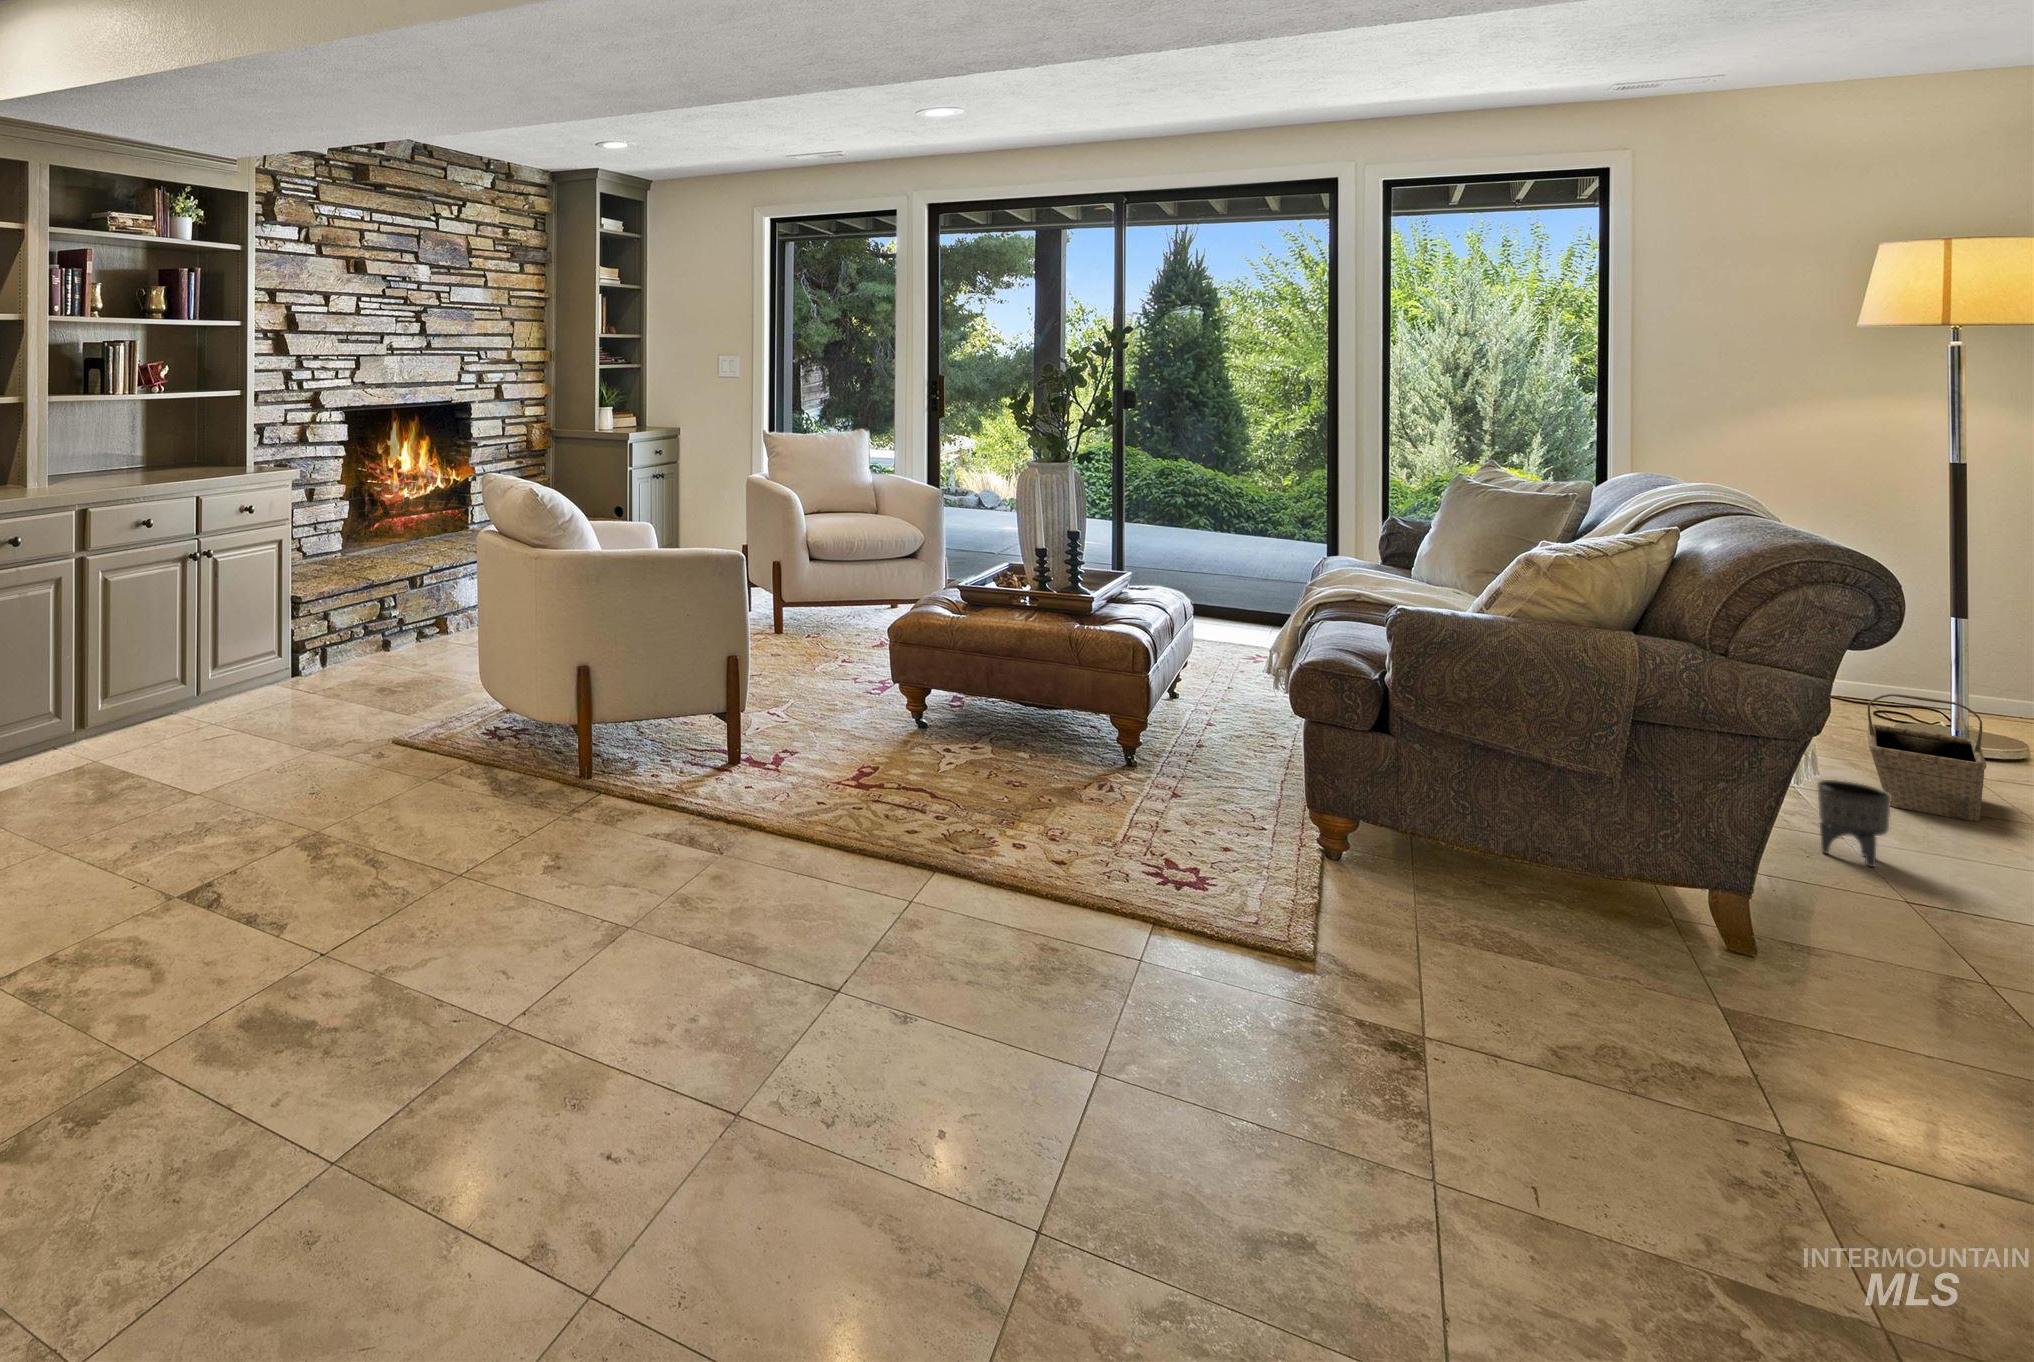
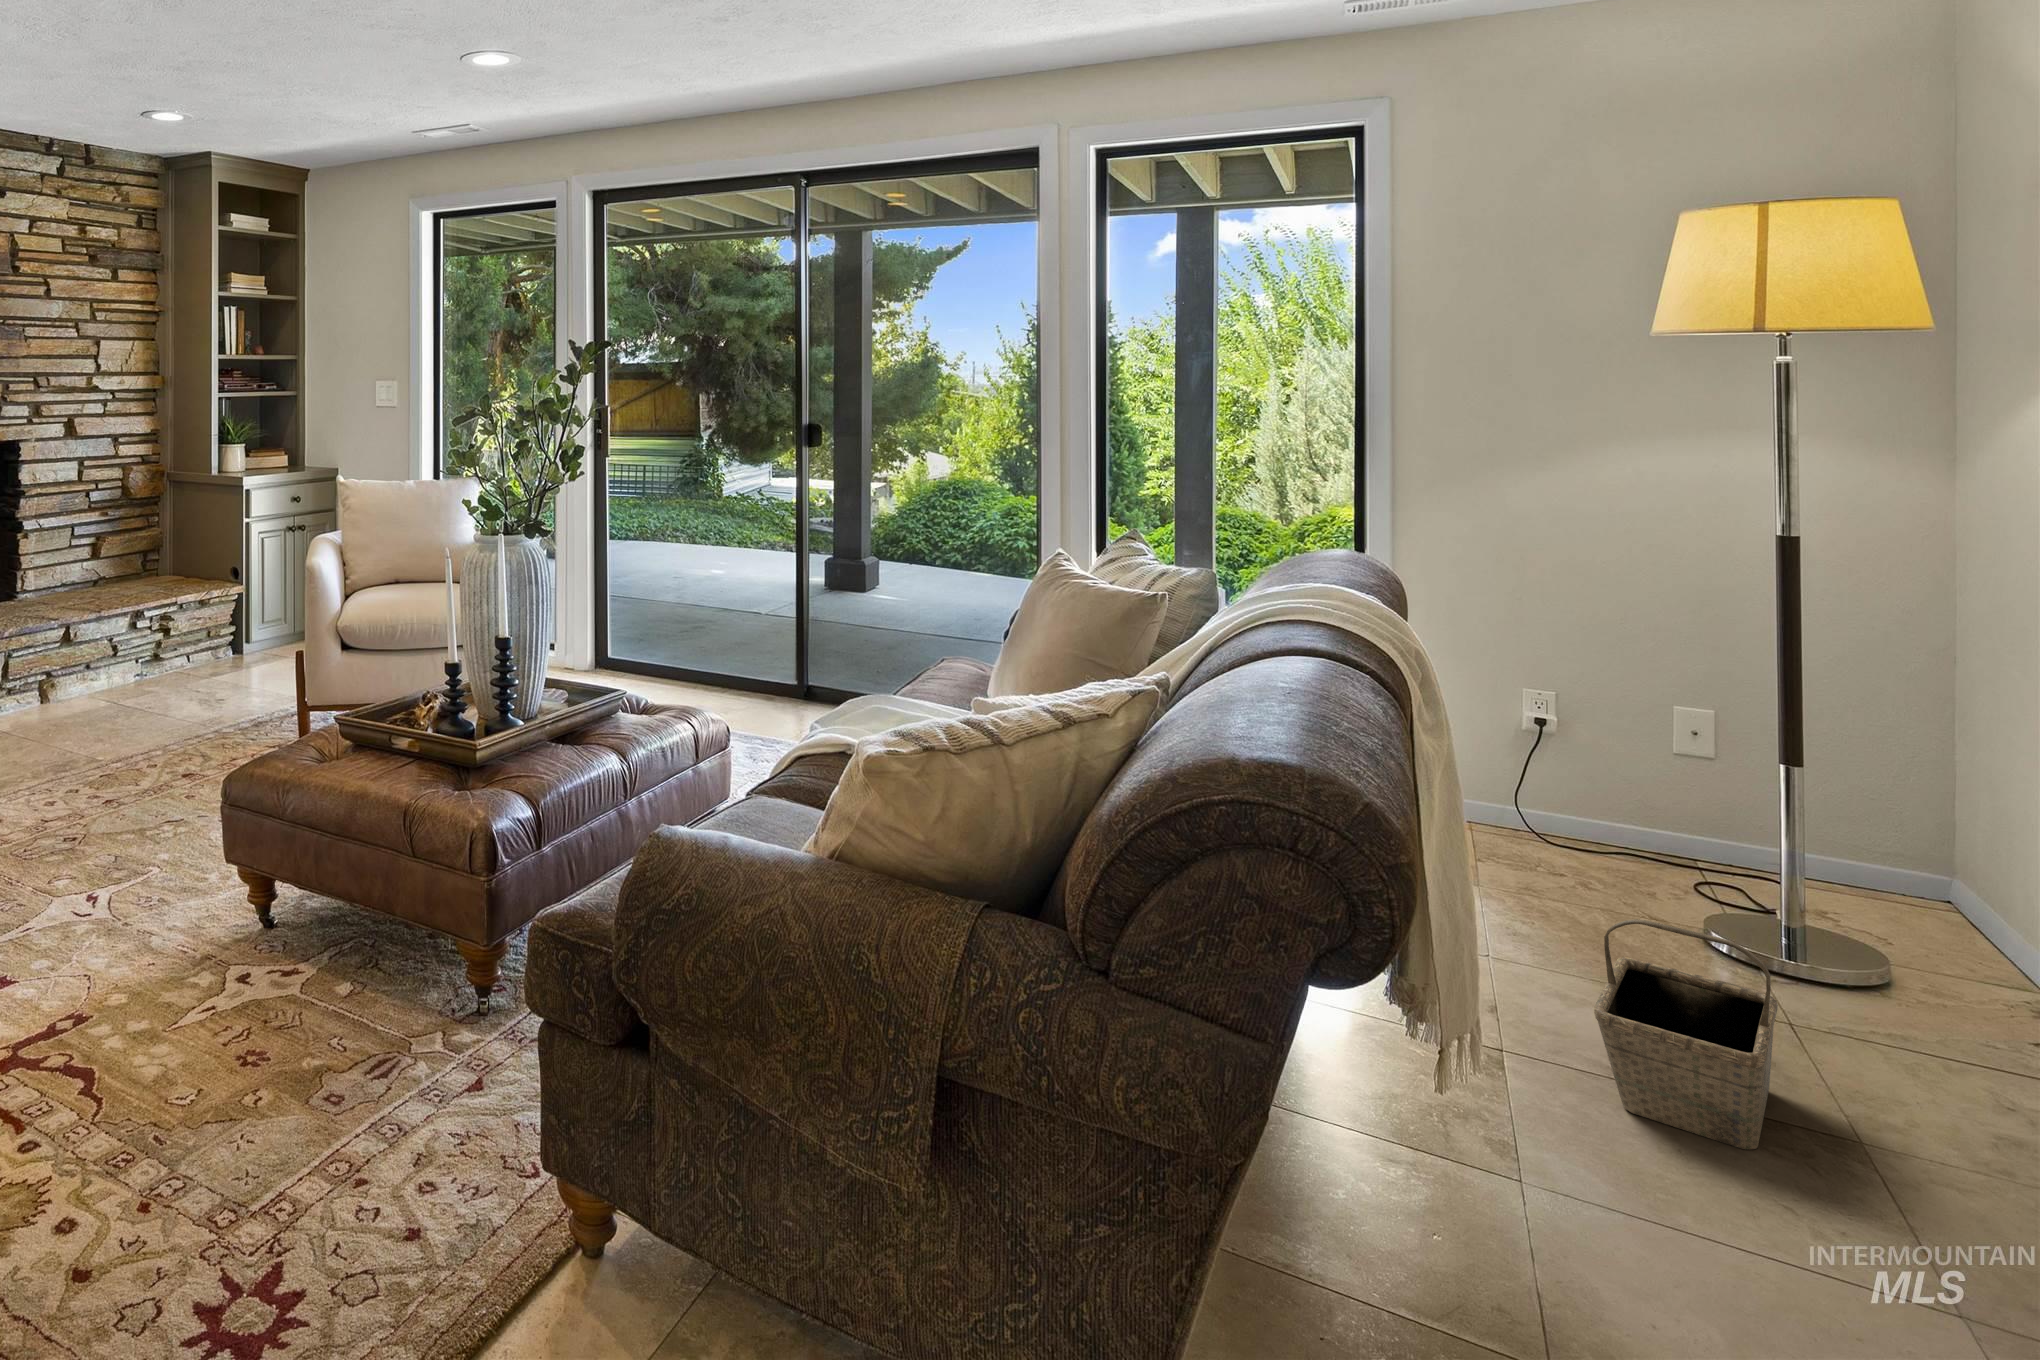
planter: present [1817,780,1890,867] -> none [1443,1106,1552,1278]

